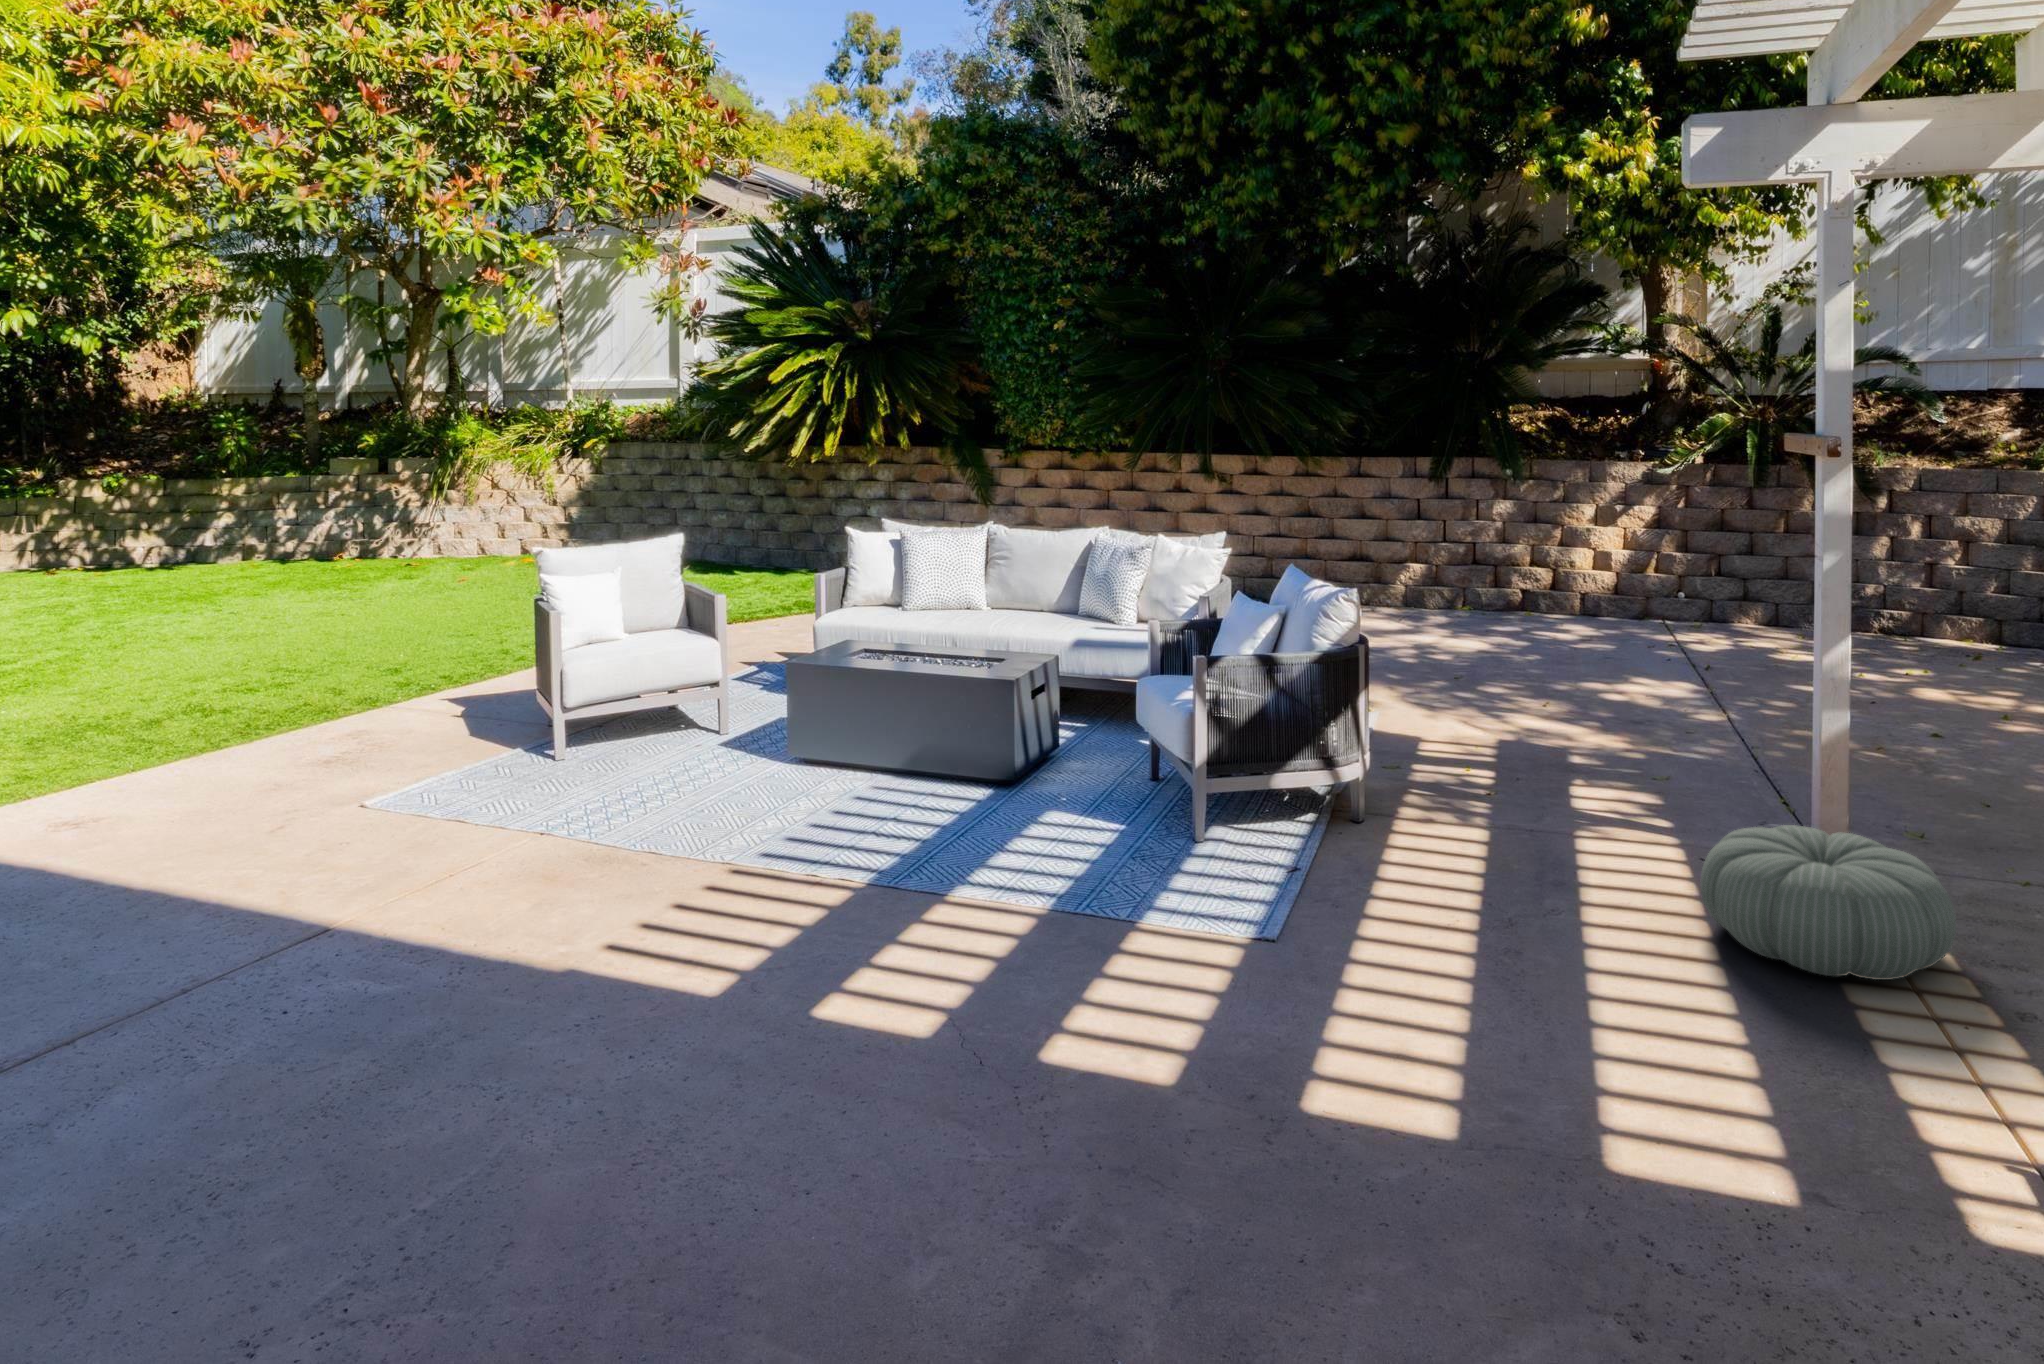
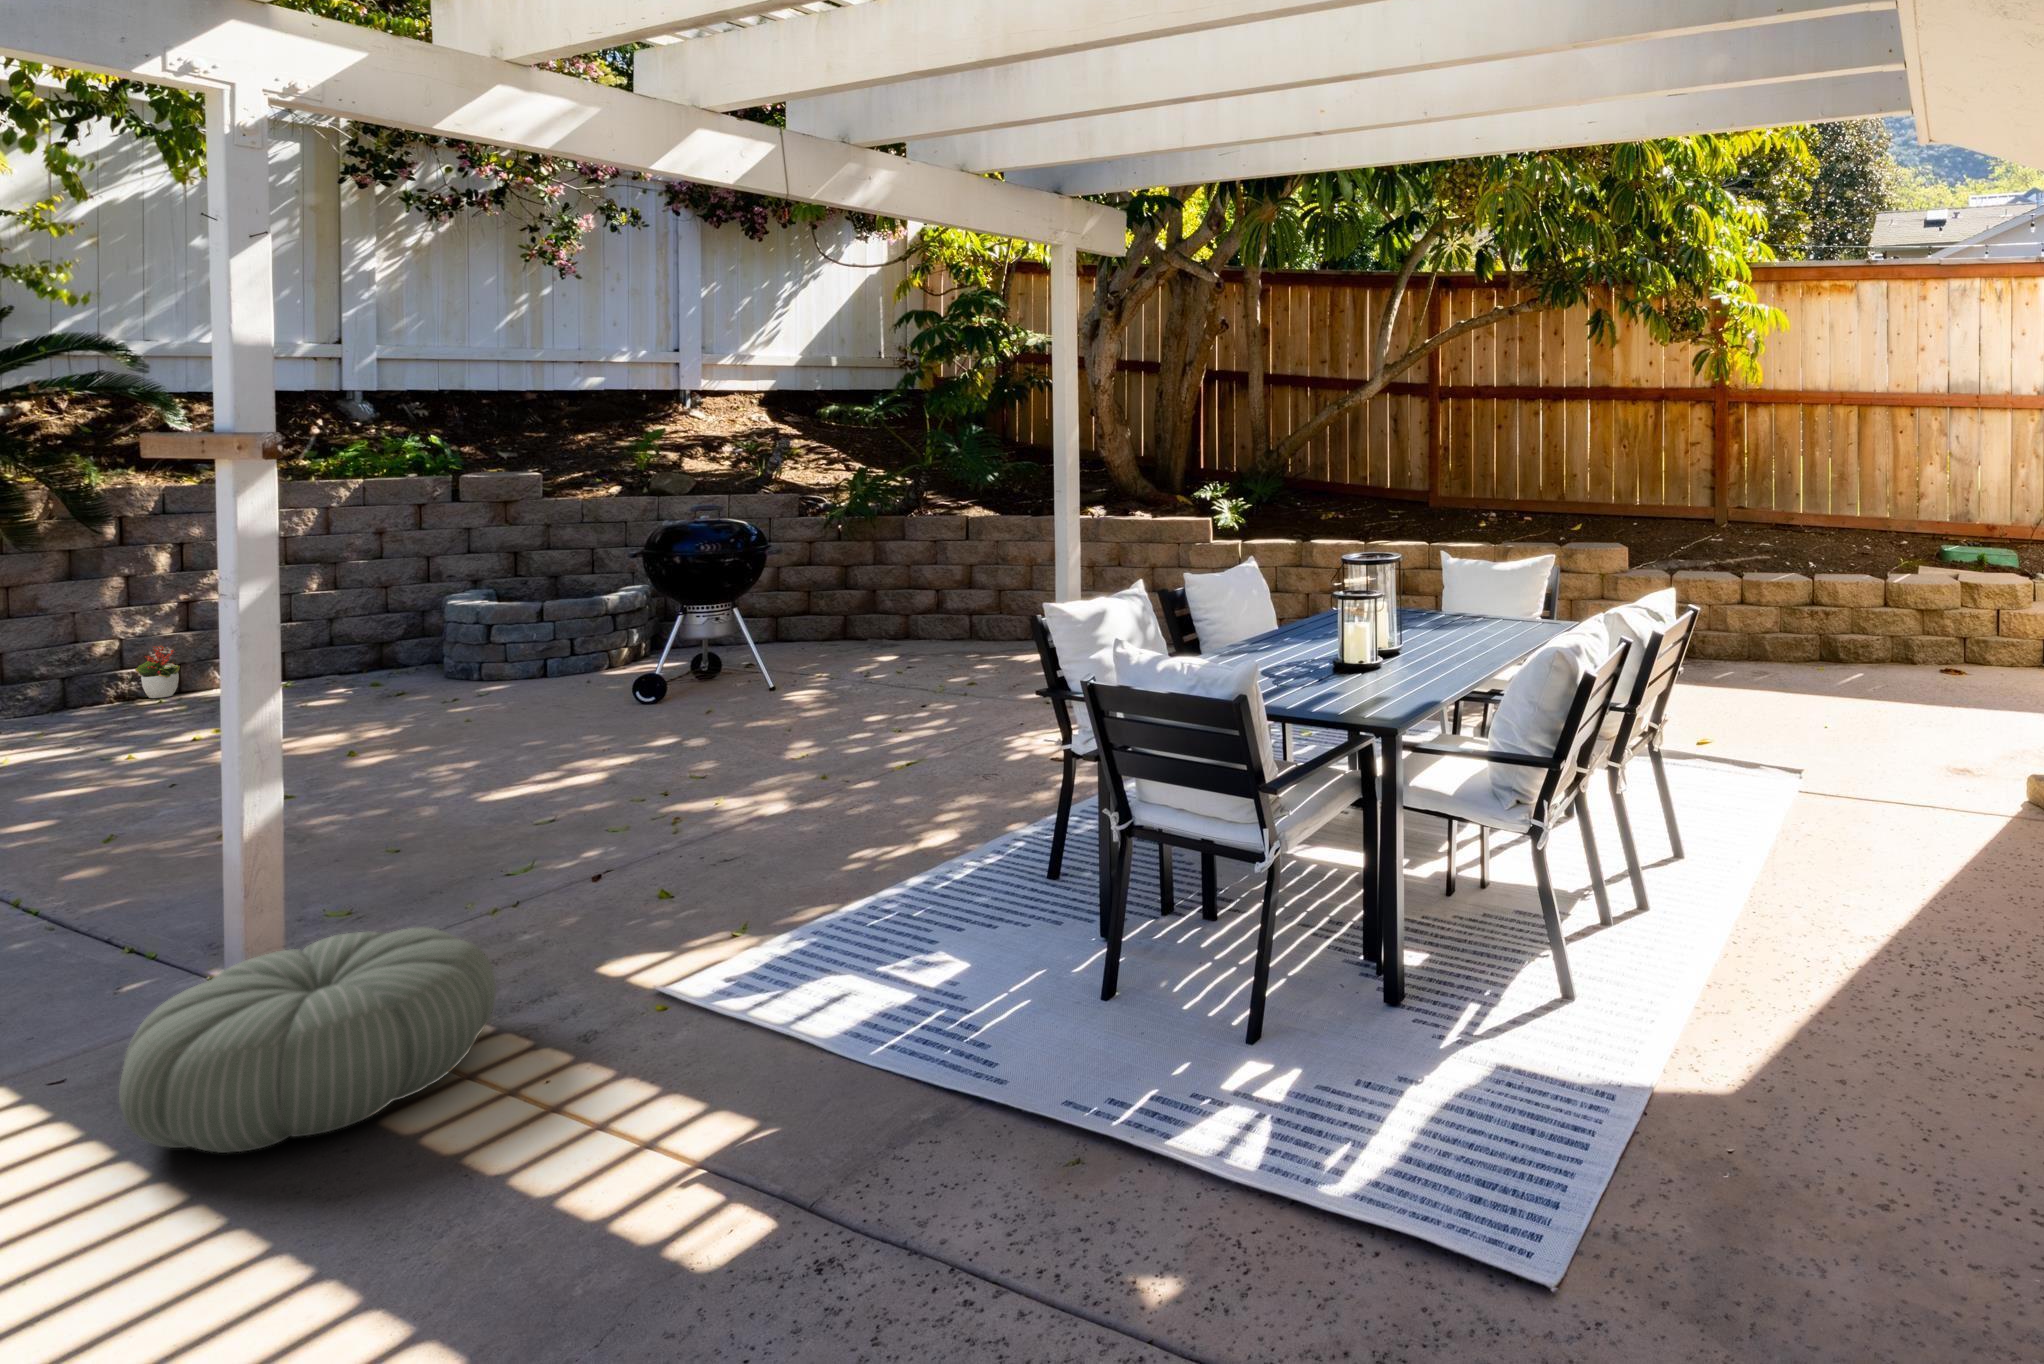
decorative plant: none [1891,597,1921,640] -> present [135,646,180,698]

